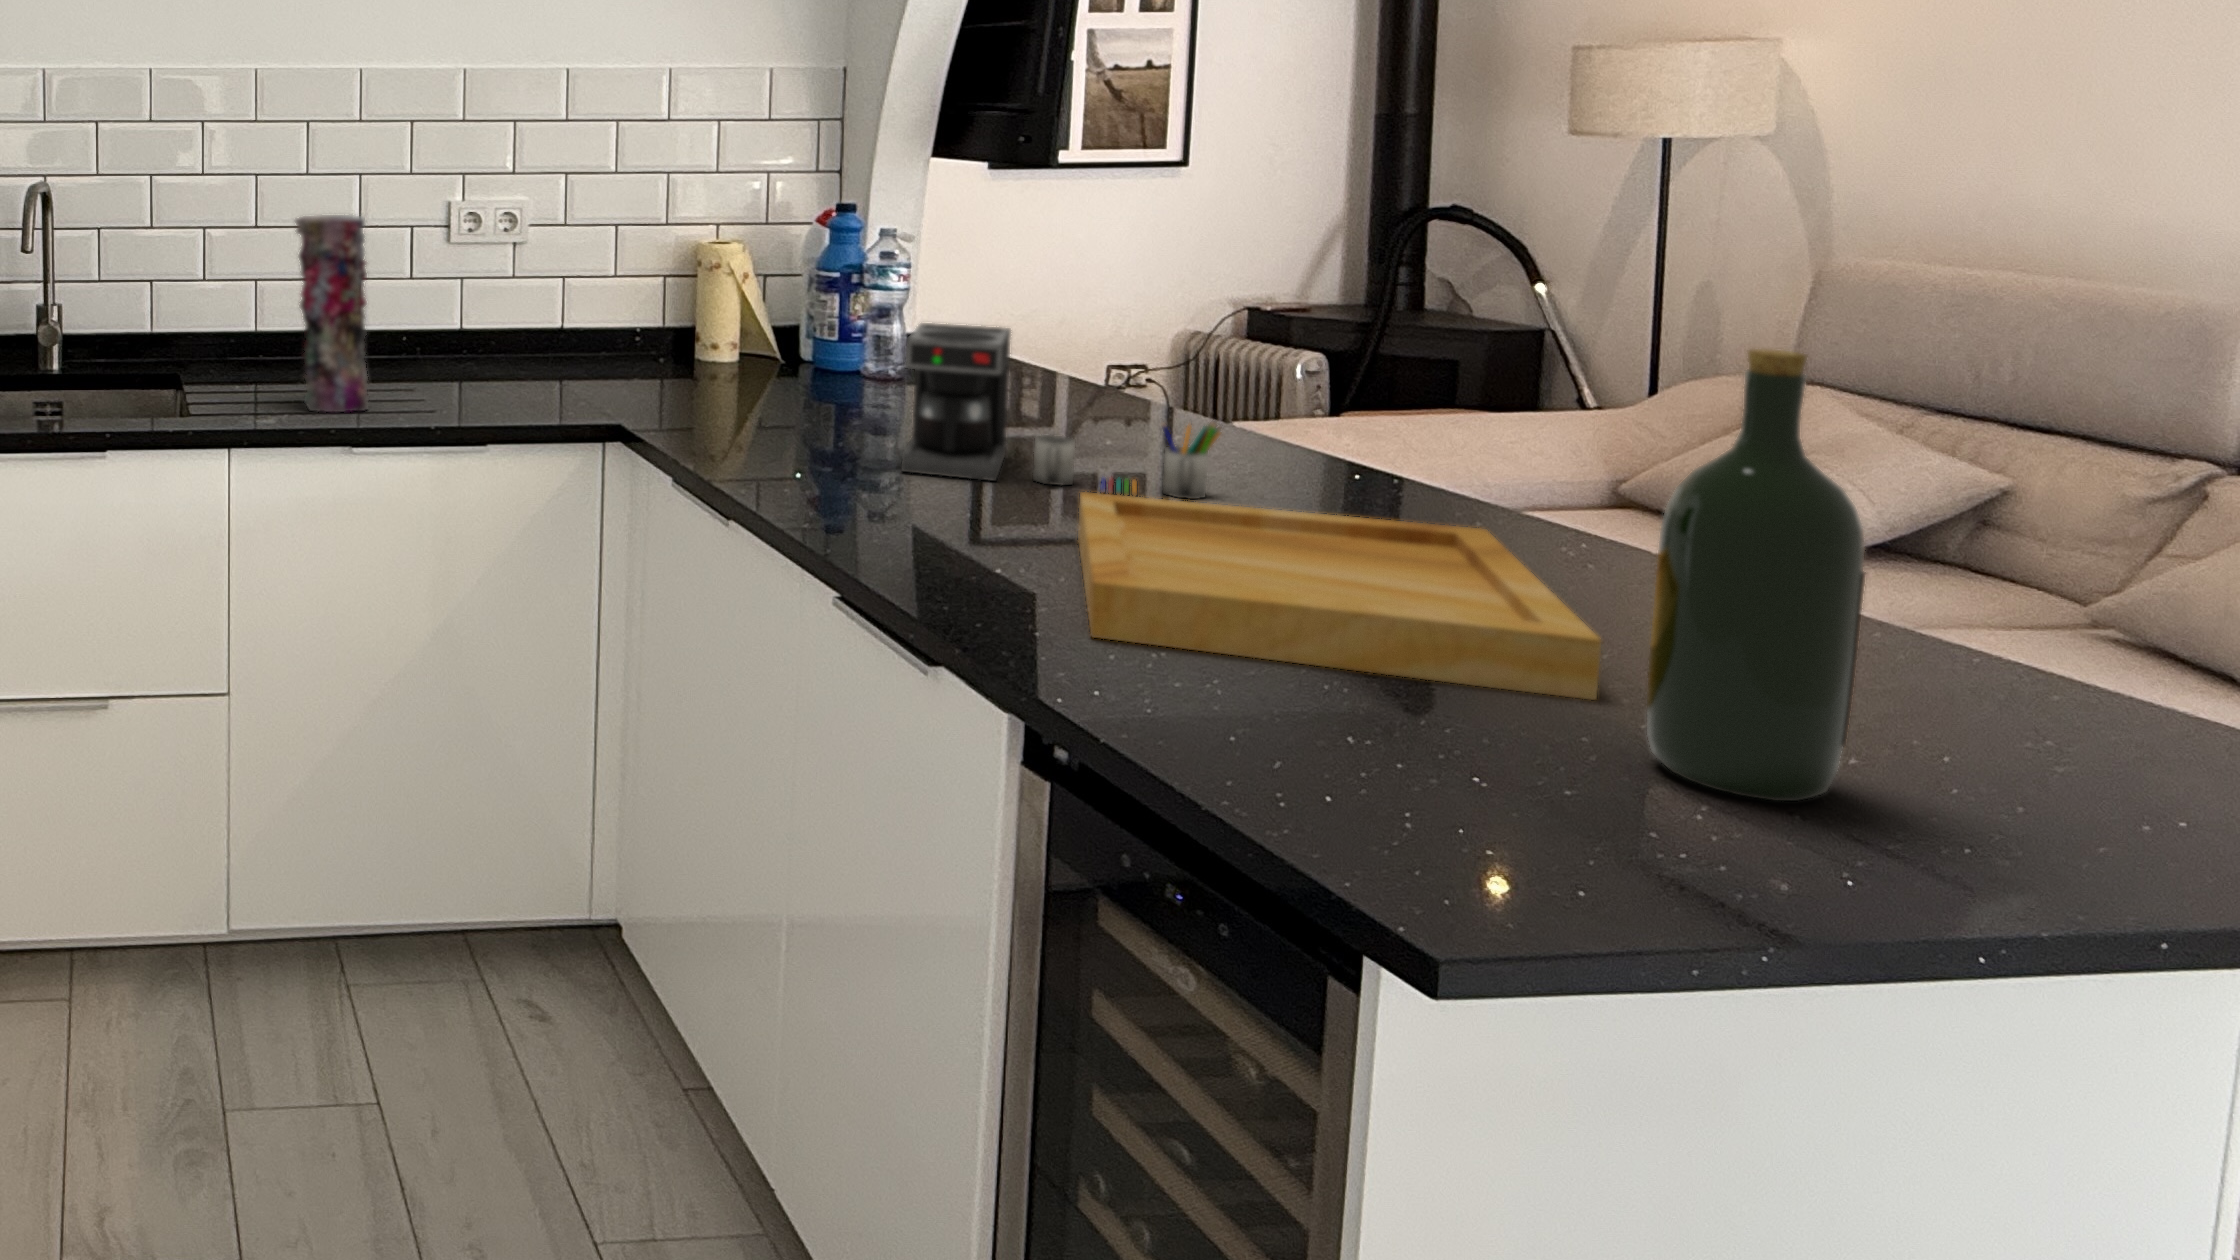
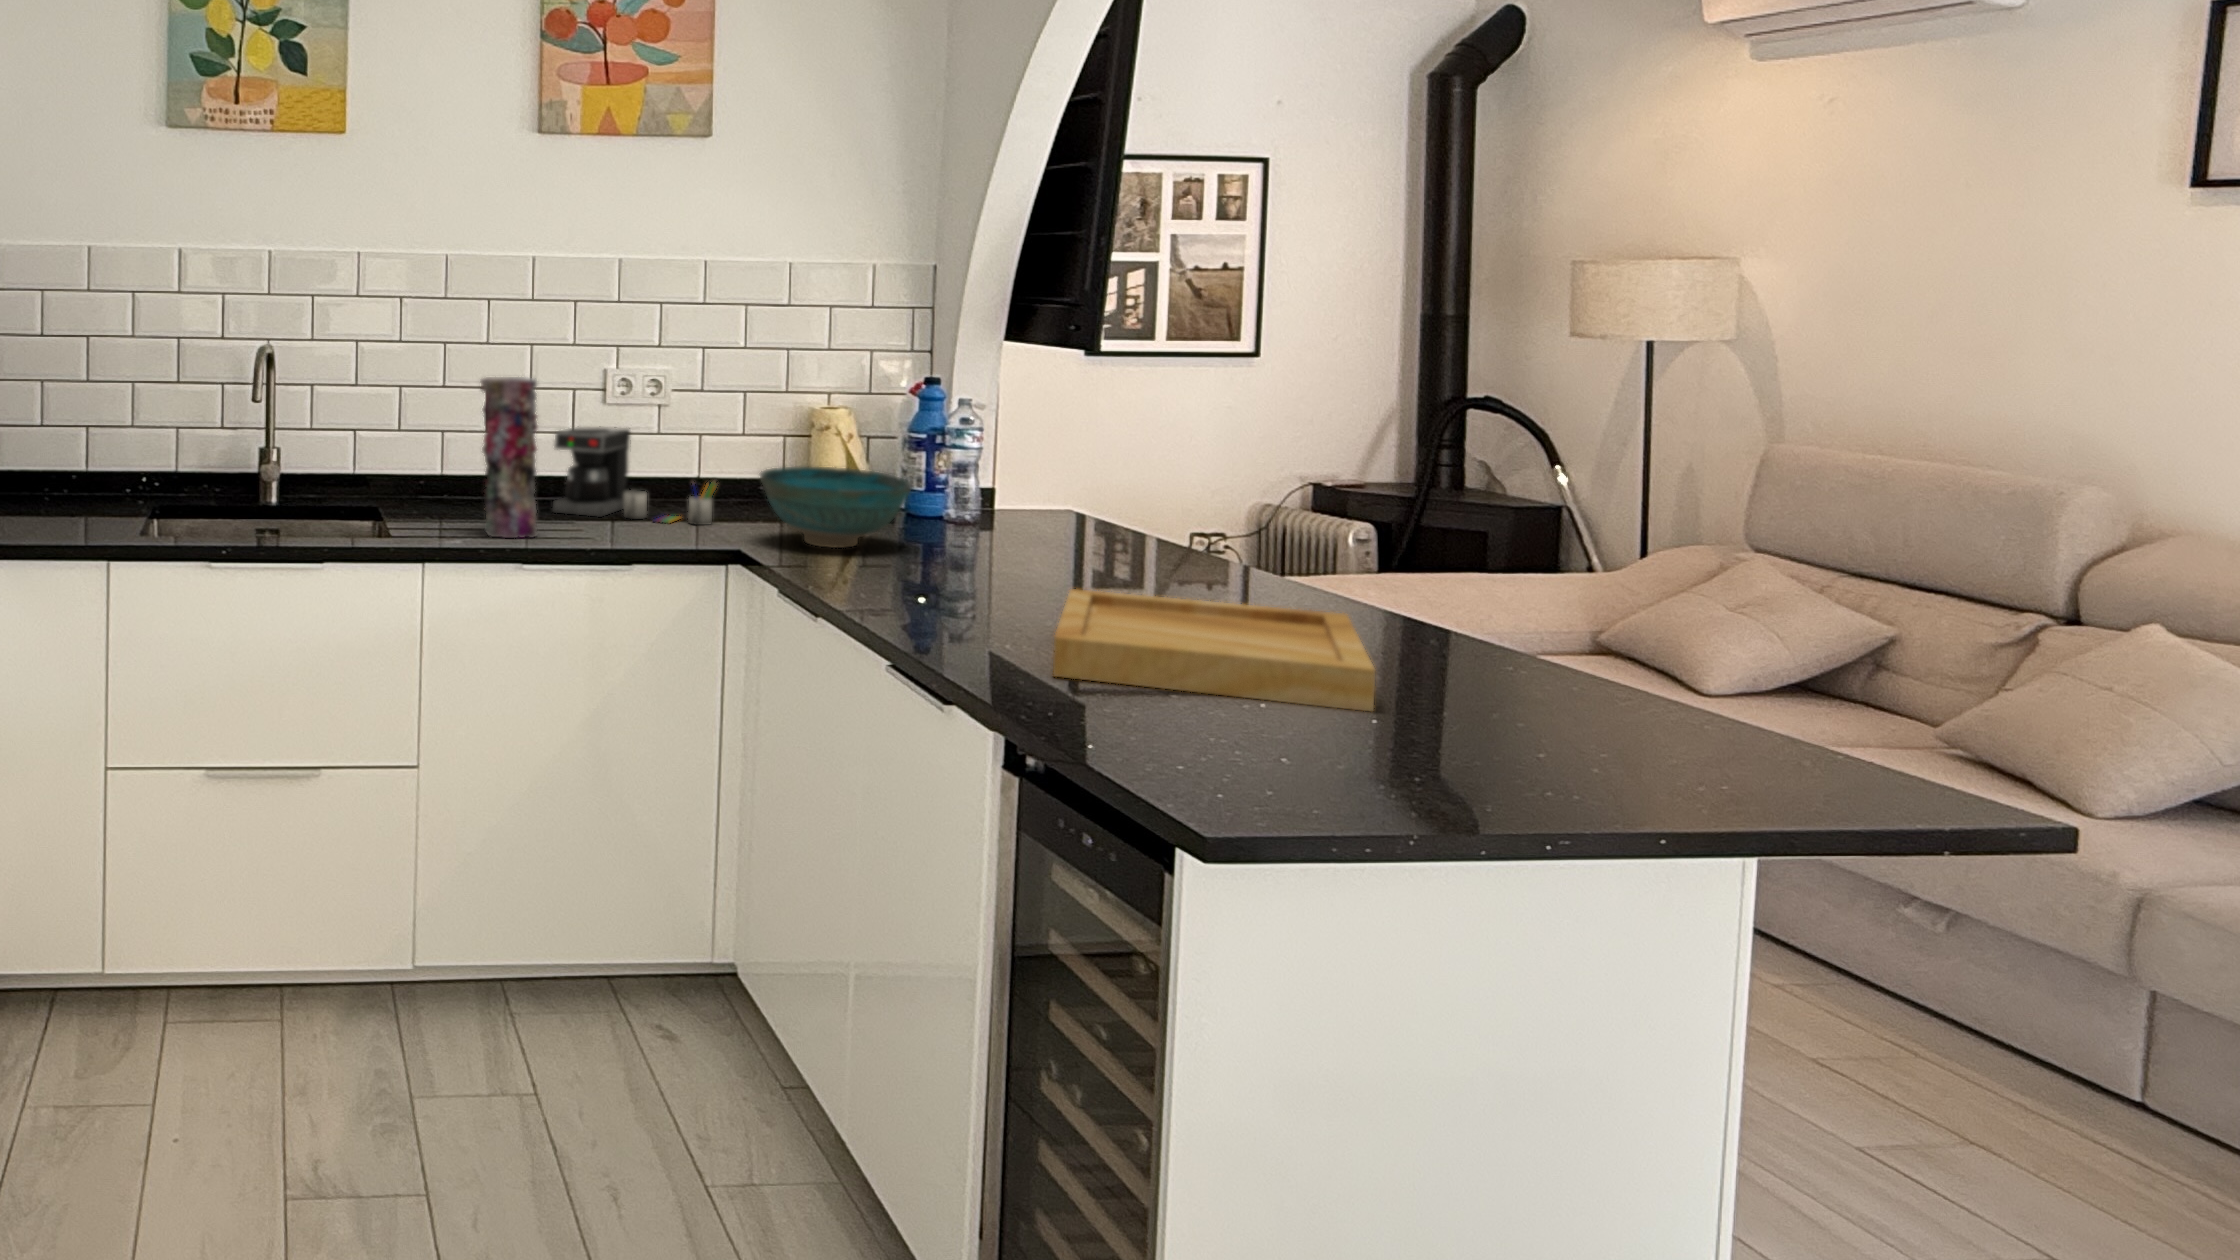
bowl: none [641,317,834,419] -> present [760,467,912,548]
coffee maker: present [901,323,1221,499] -> present [553,428,717,525]
wine bottle: present [1647,349,1865,801] -> none [1379,469,1495,756]

